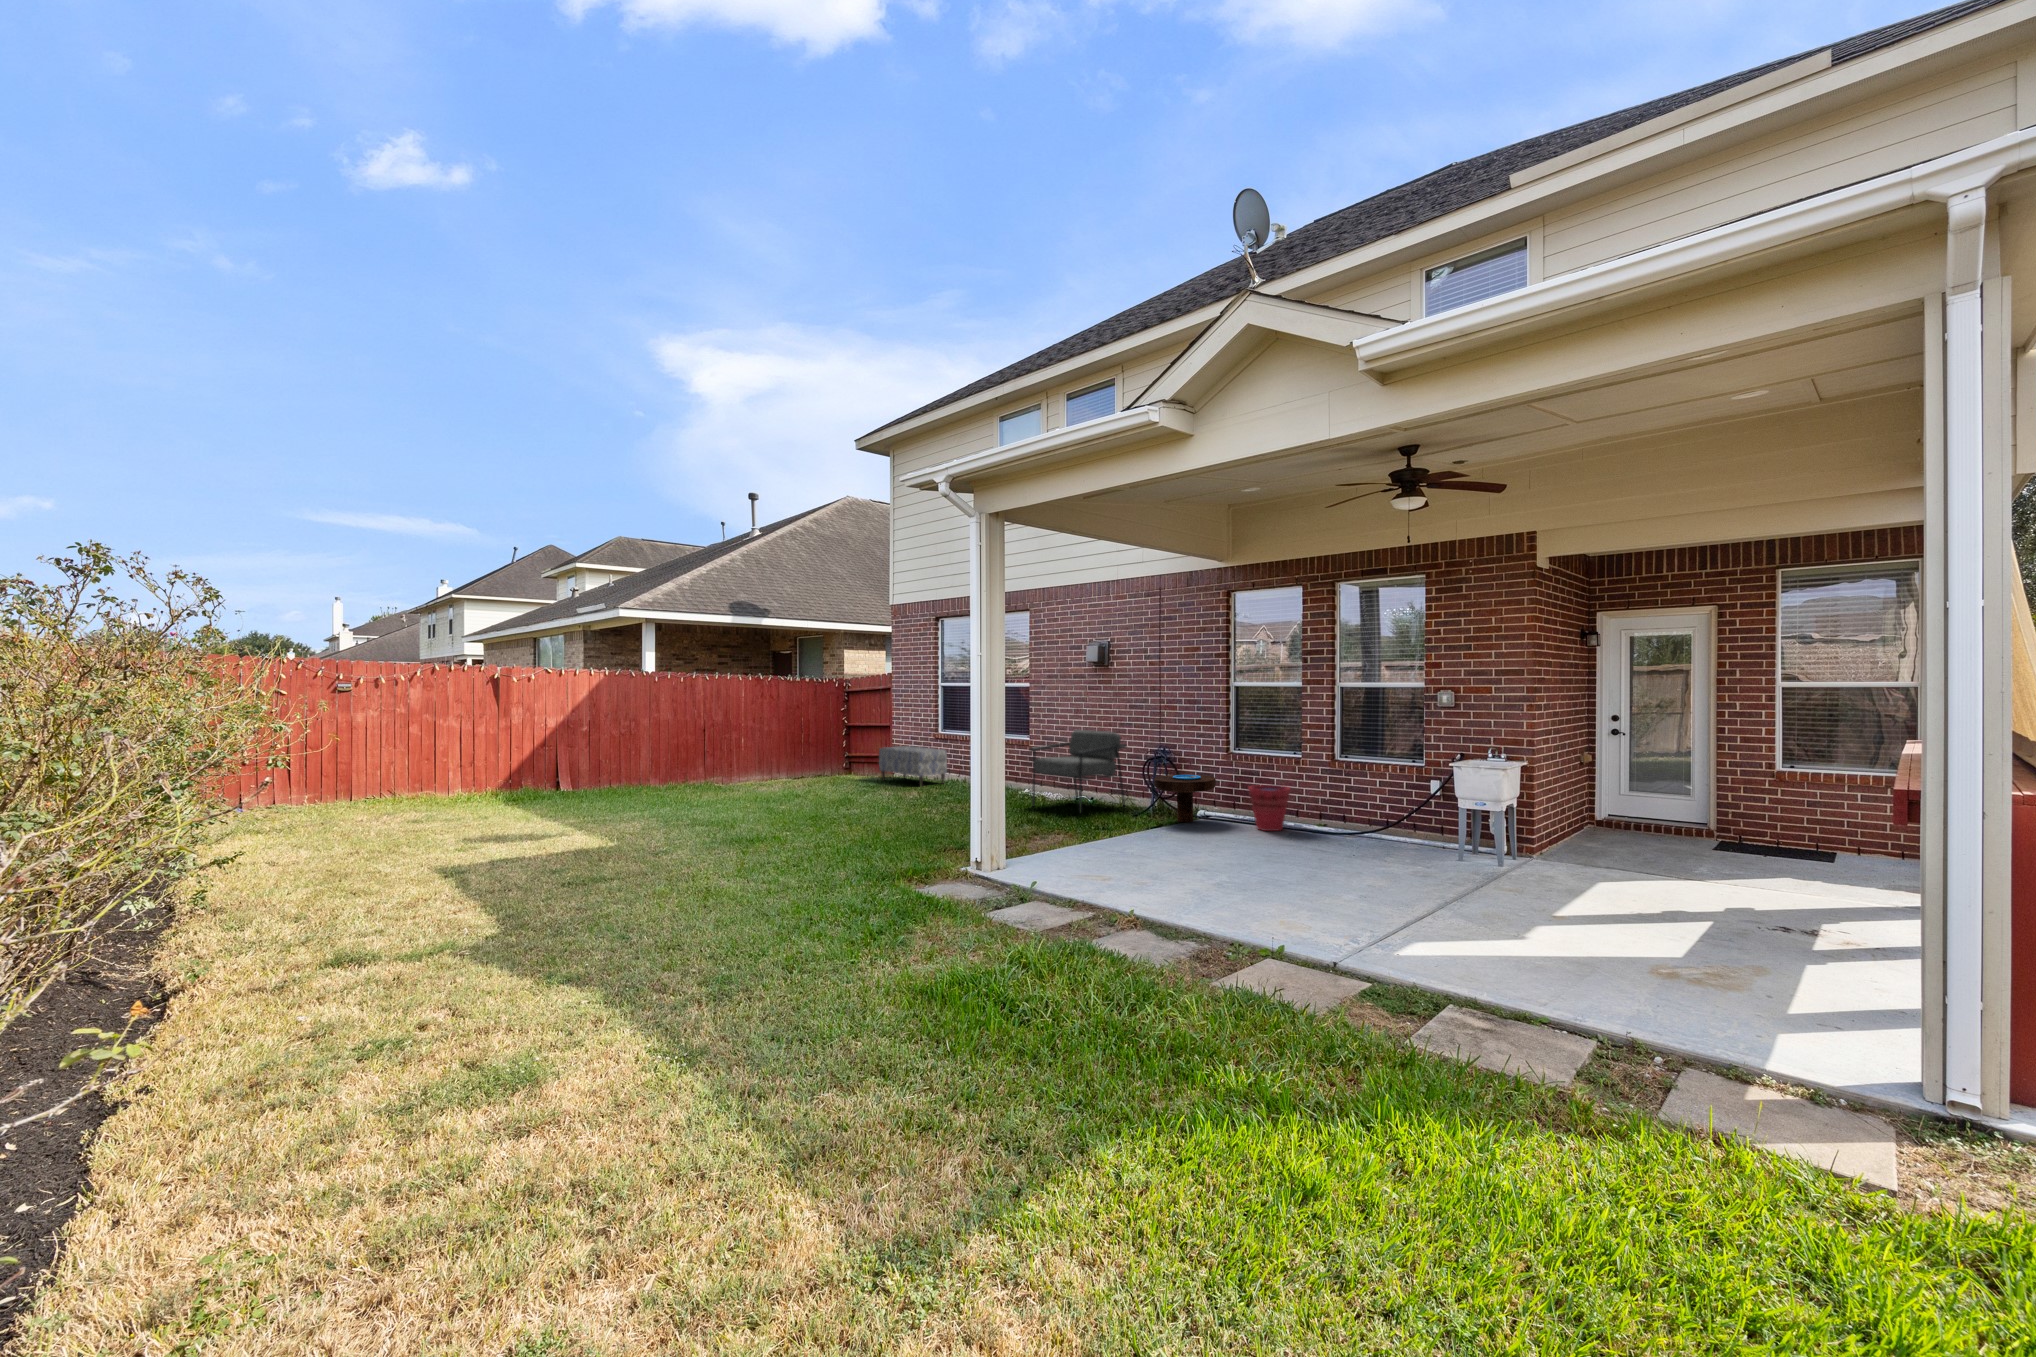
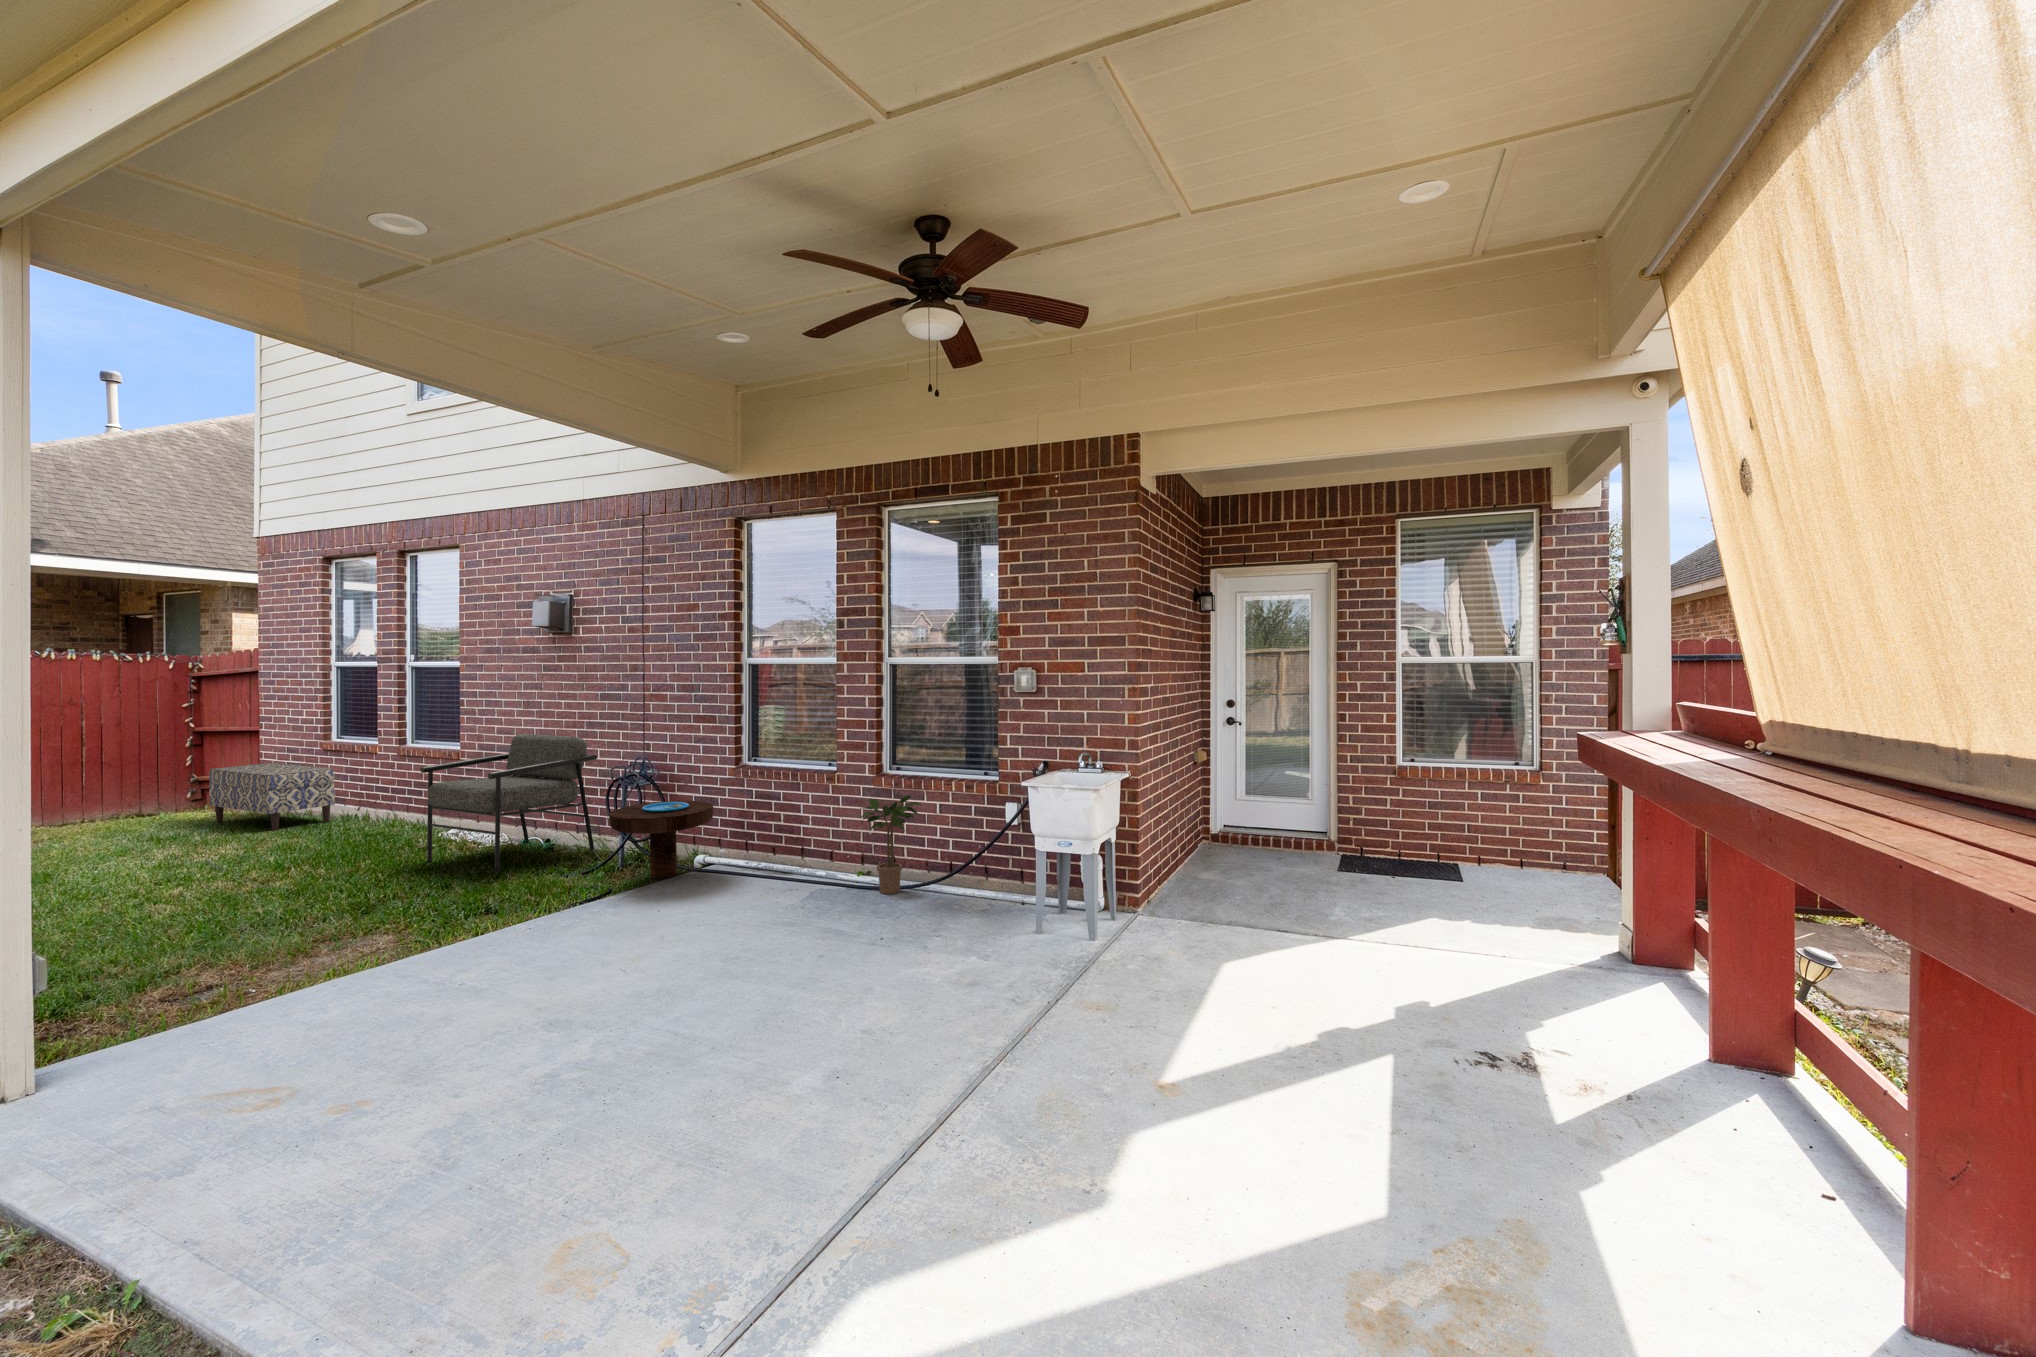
potted plant: none [1323,774,1368,839] -> present [861,795,921,894]
bucket: present [1248,785,1290,831] -> none [753,813,818,887]

